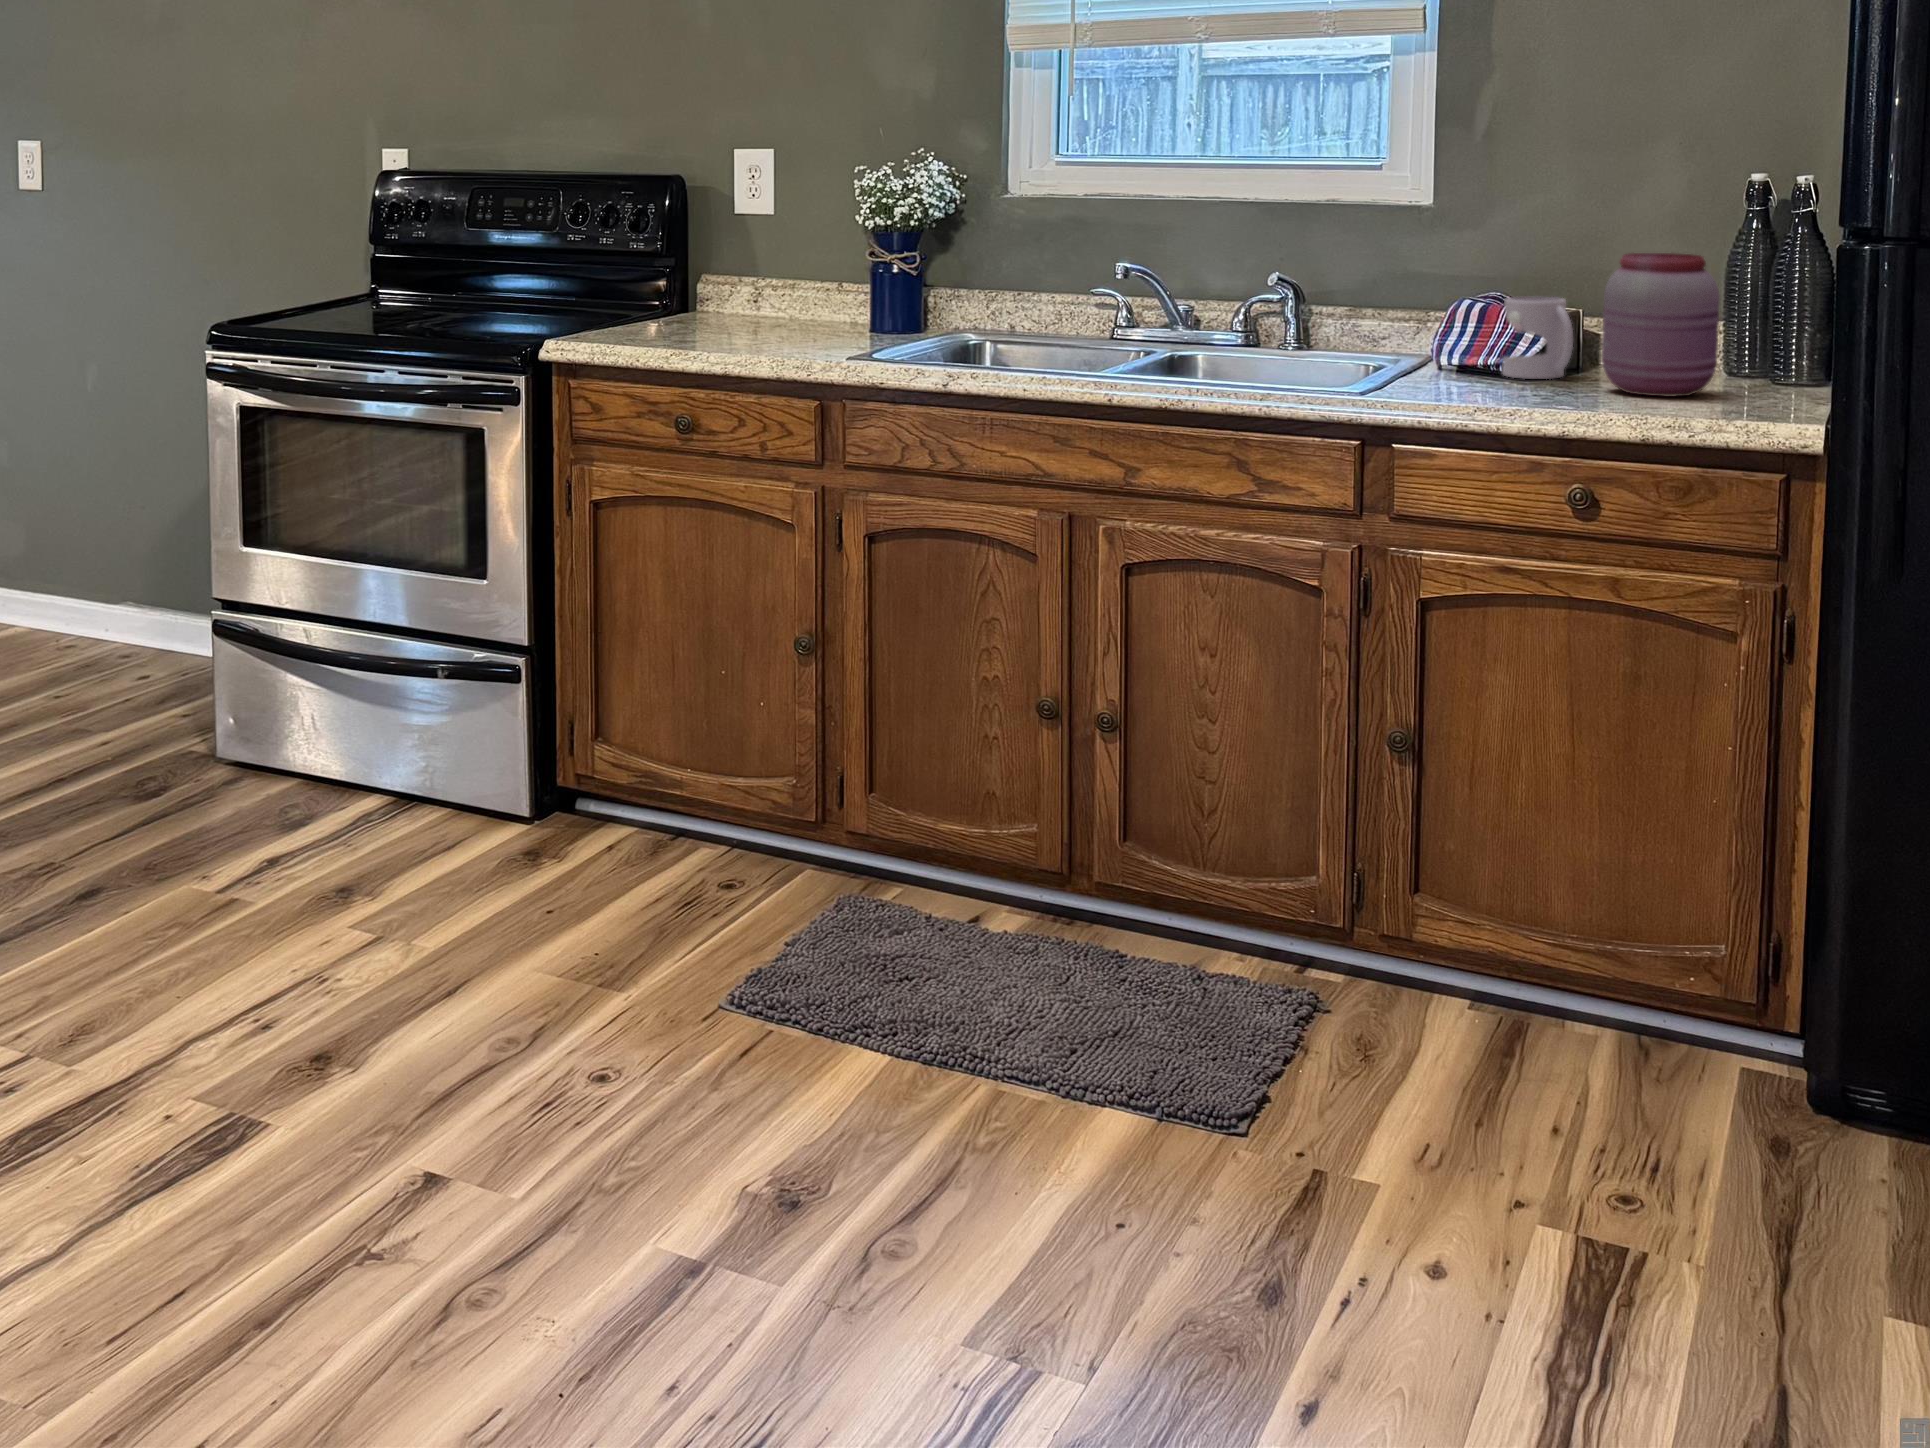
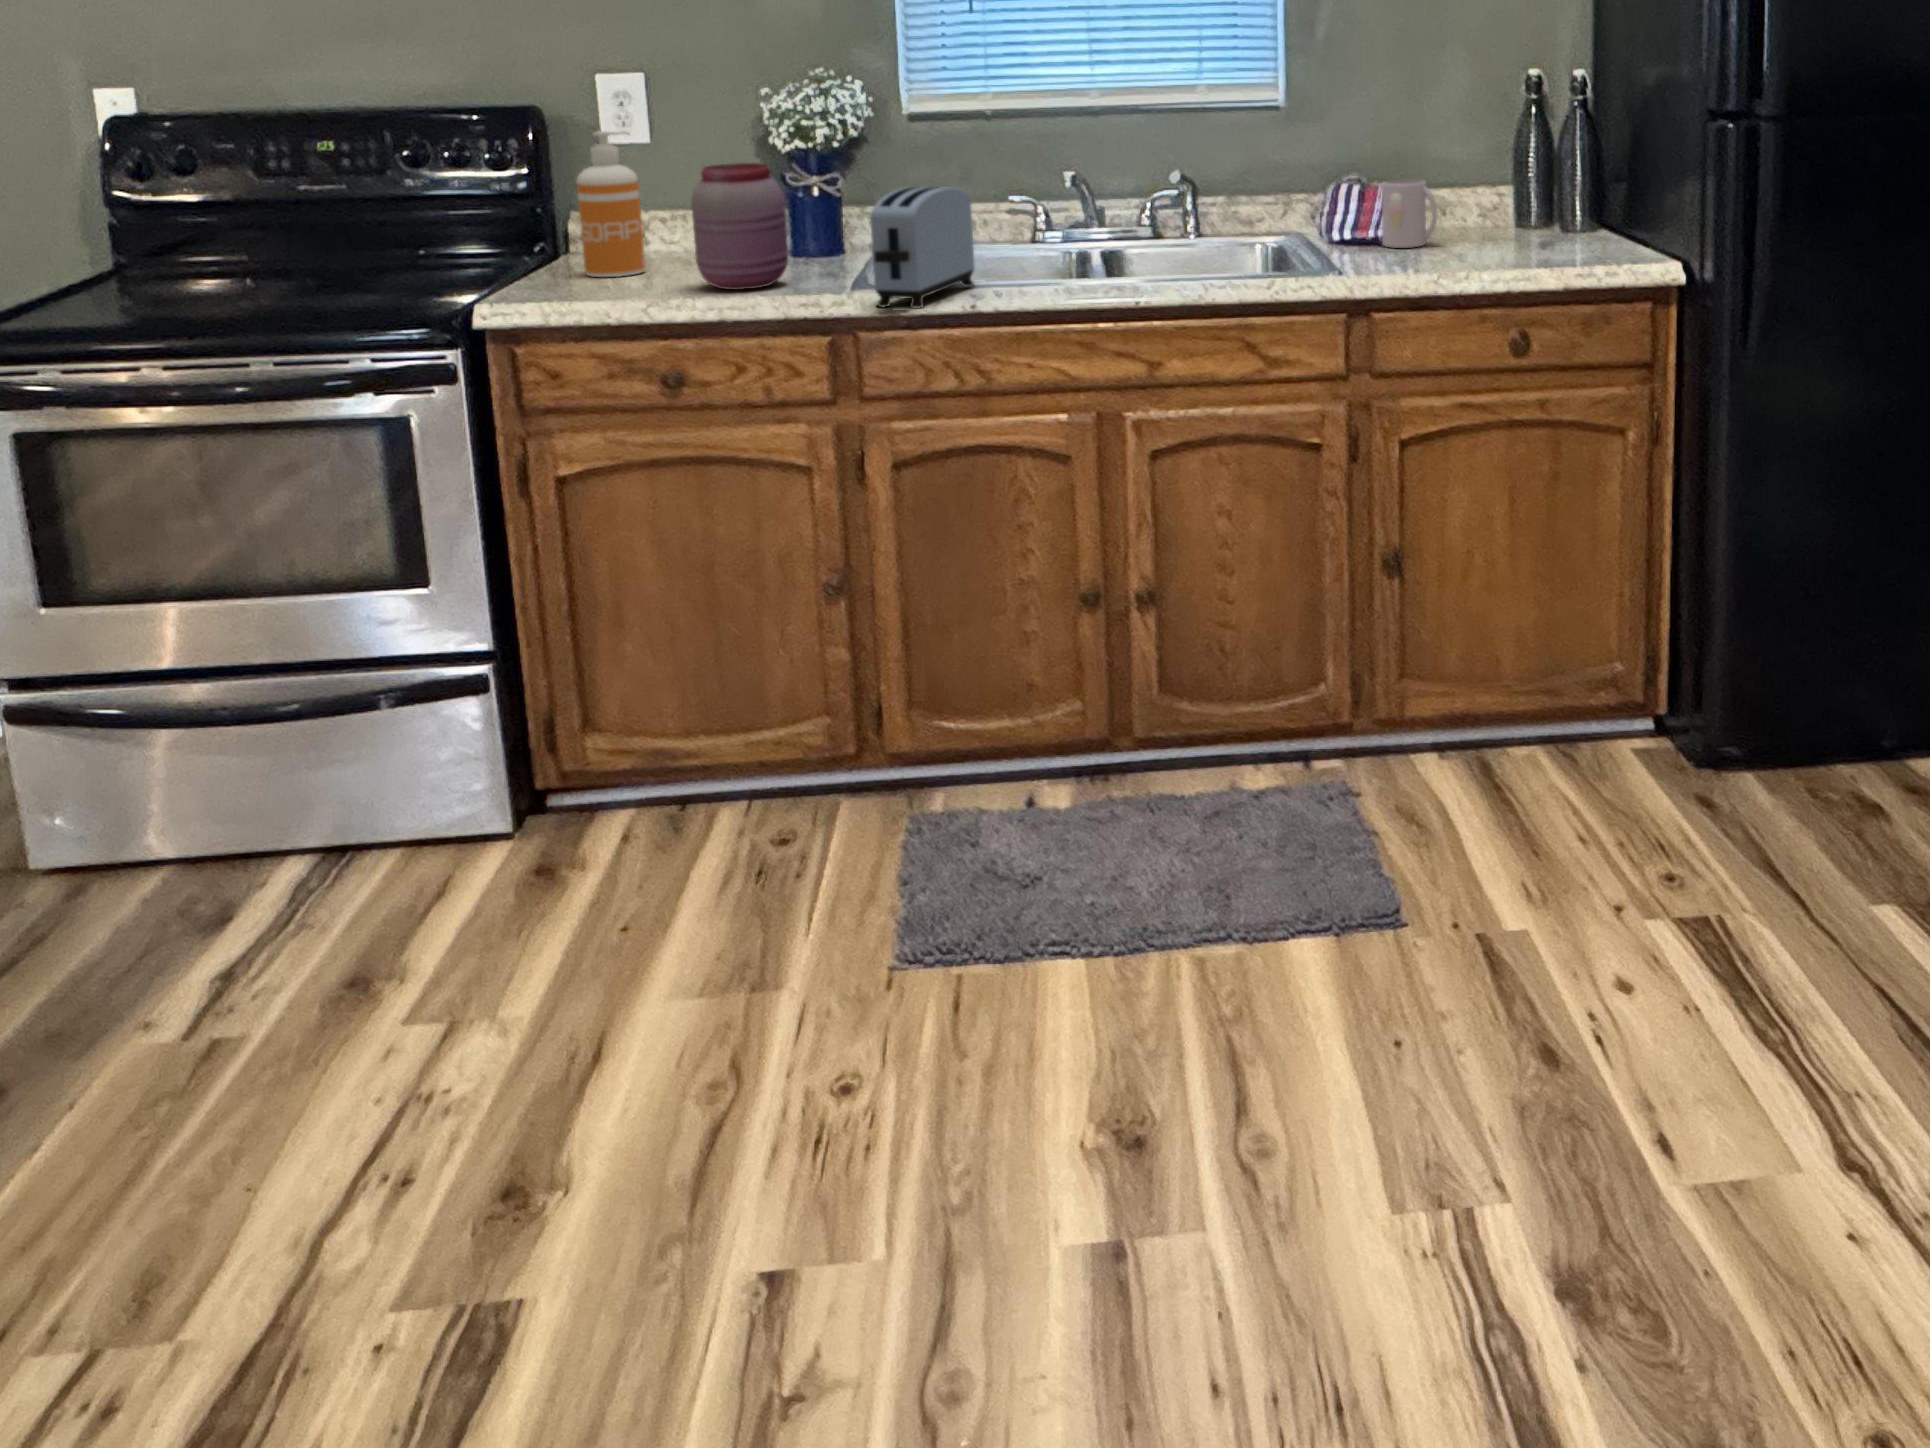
soap dispenser: none [680,201,732,335] -> present [577,131,646,277]
jar: present [1602,253,1720,397] -> present [691,163,788,290]
toaster: none [834,261,977,378] -> present [870,187,974,308]

